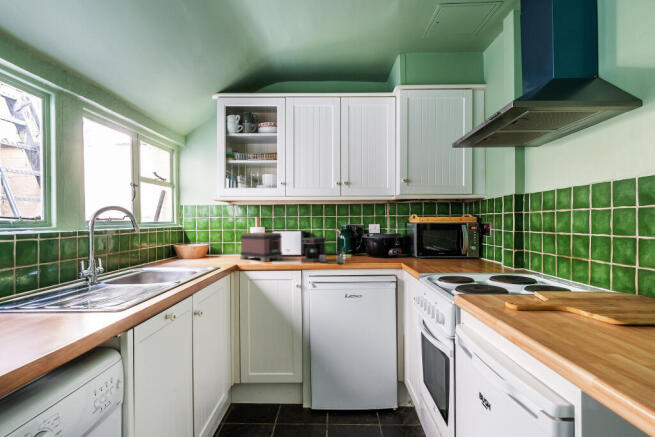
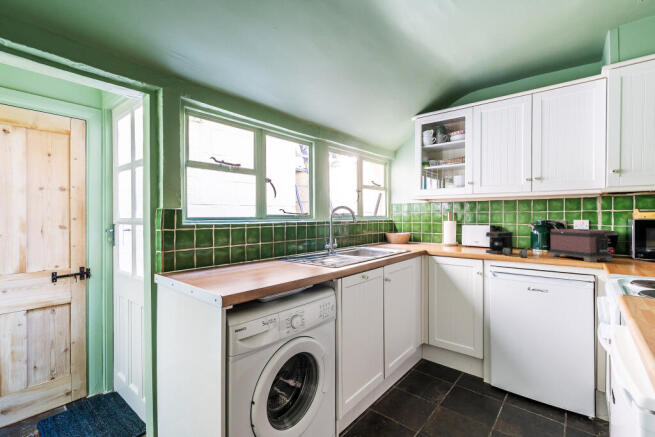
toaster: present [240,233,283,262] -> present [549,229,613,262]

